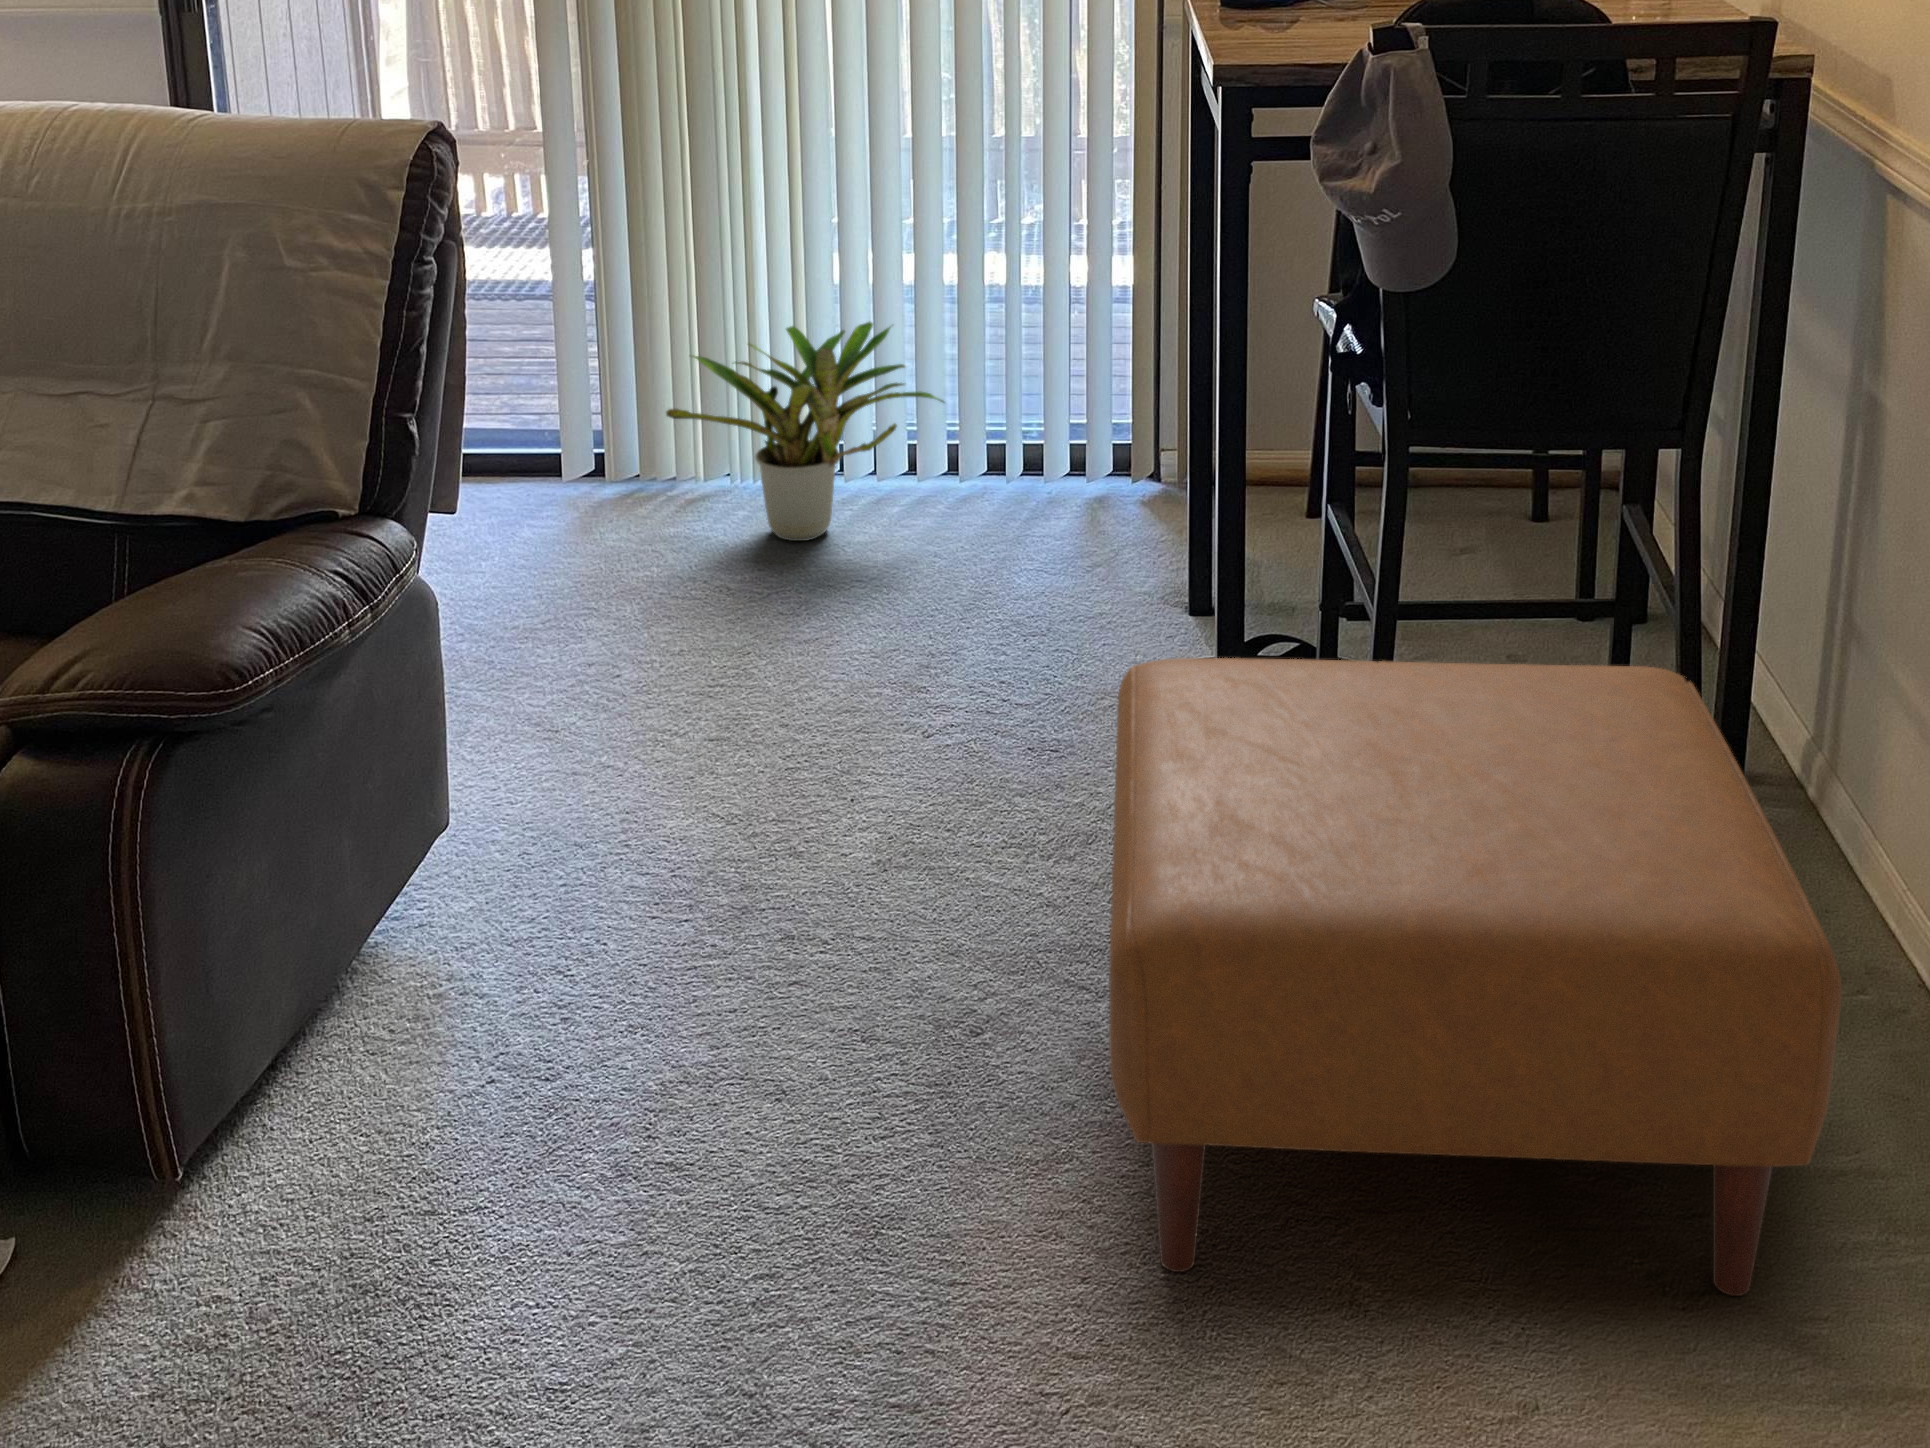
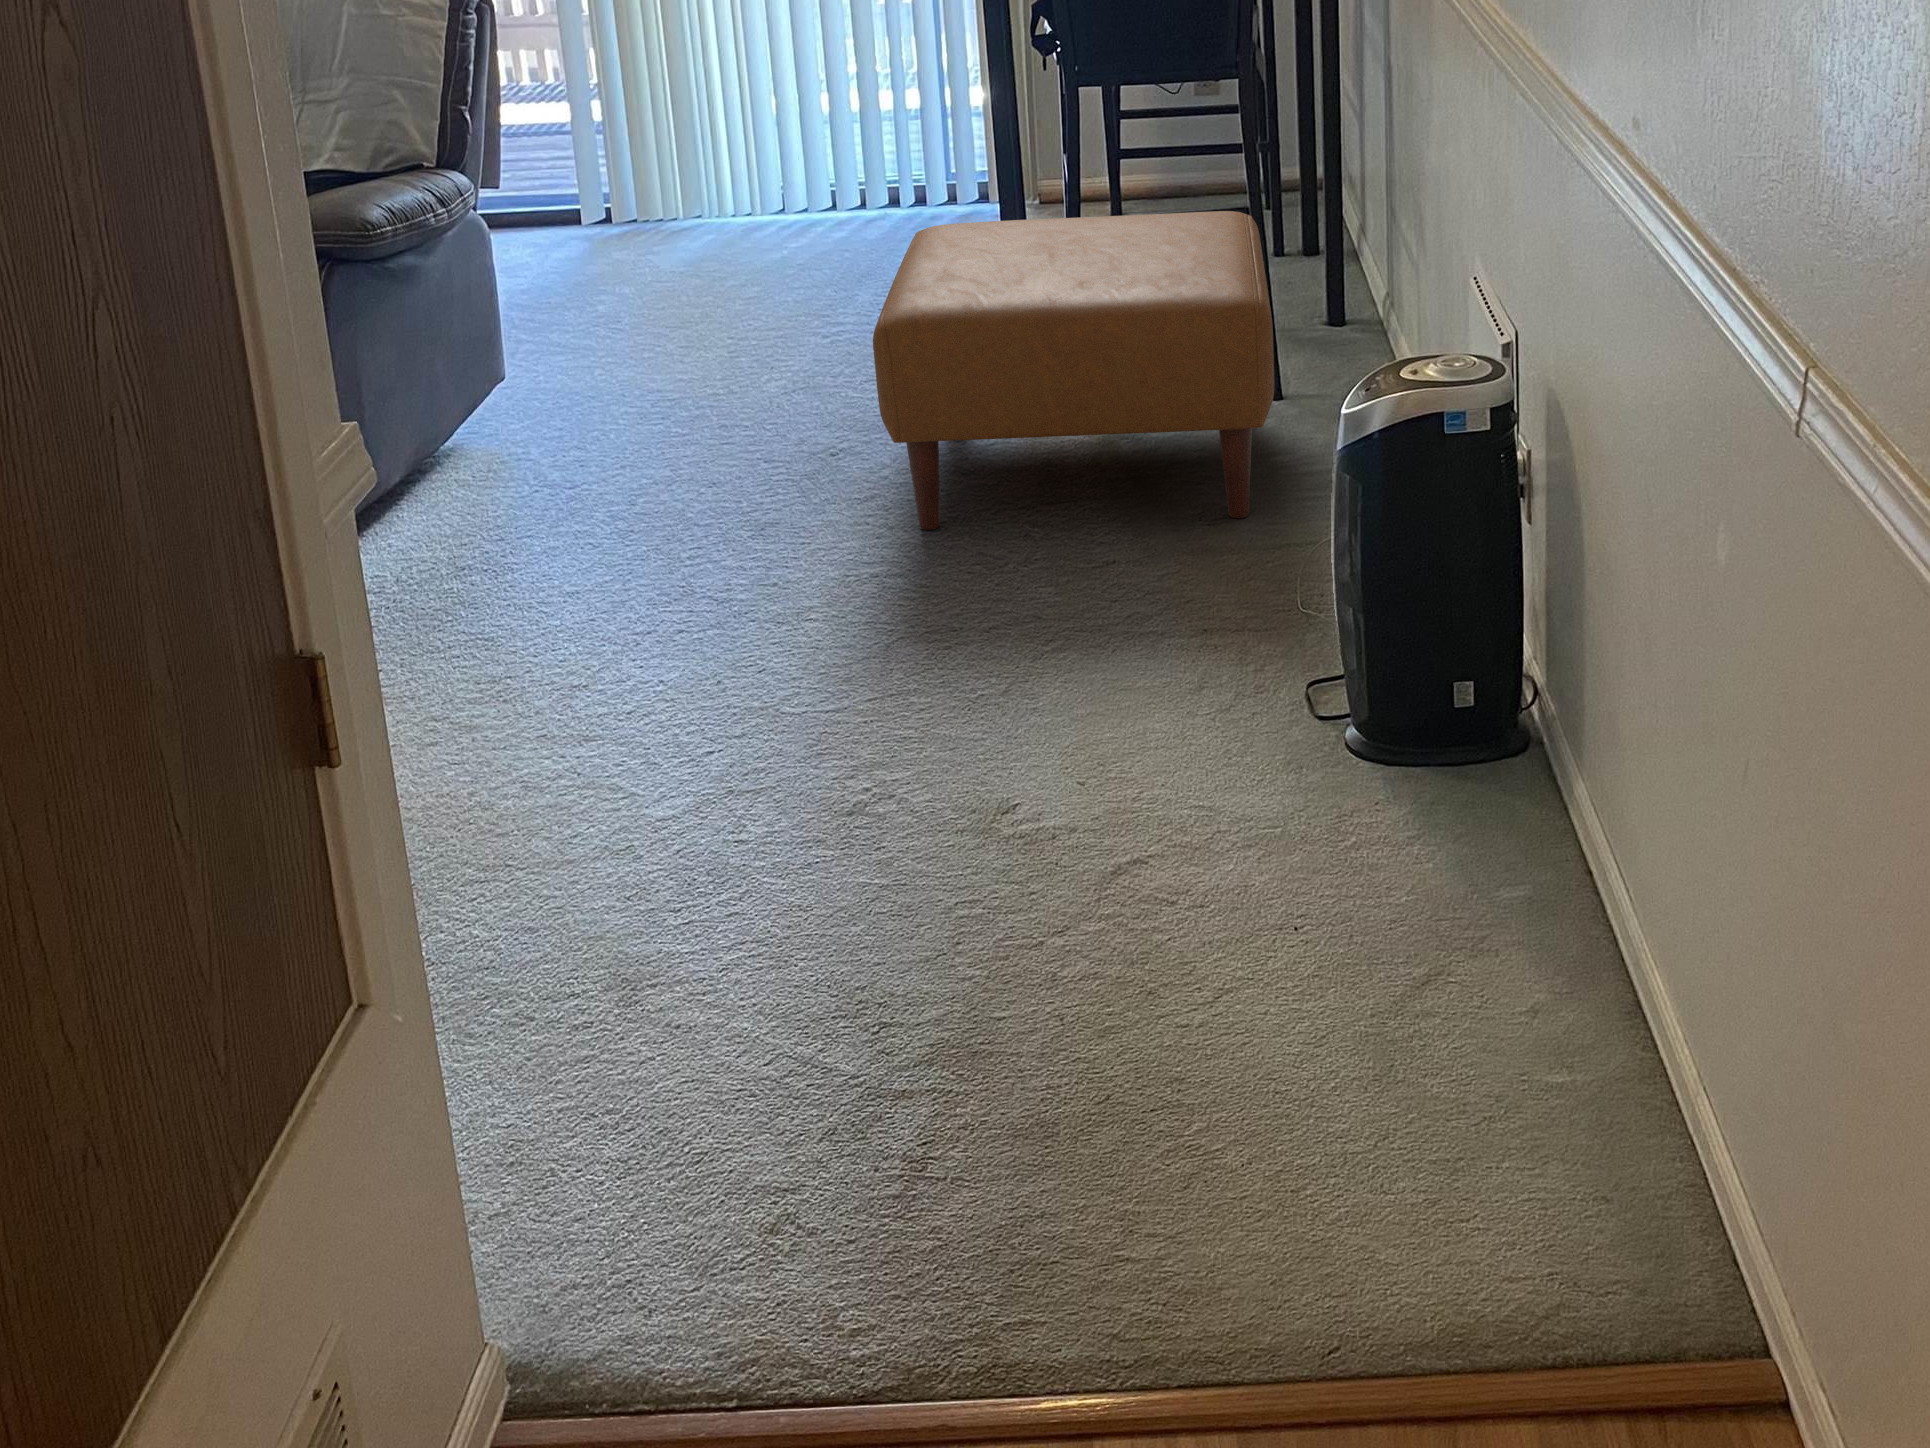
potted plant: present [666,321,944,541] -> none [649,91,848,252]

